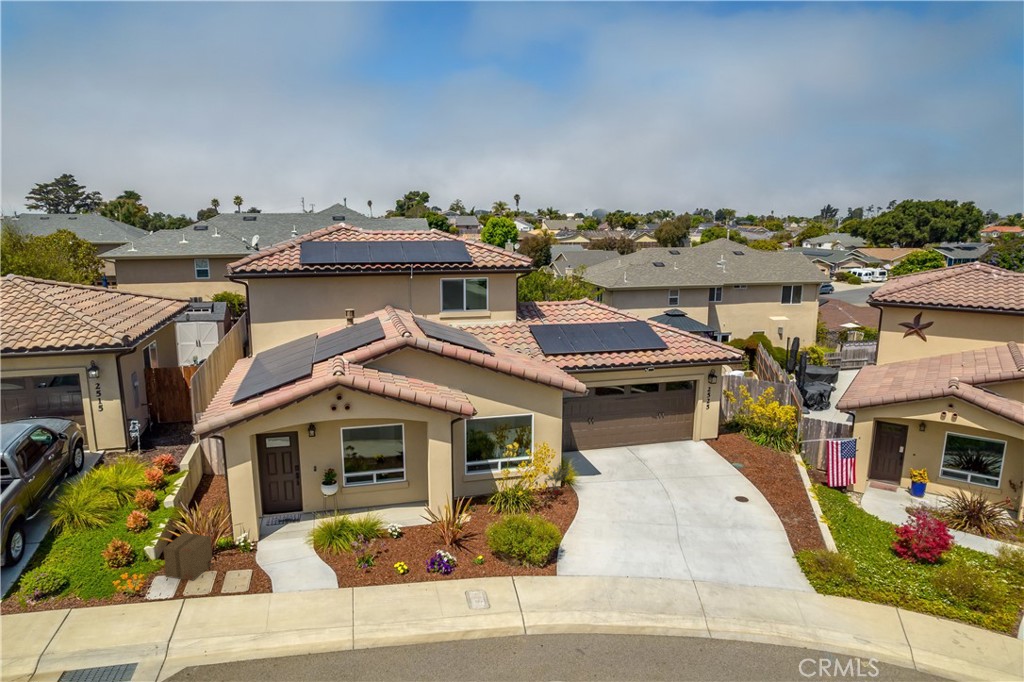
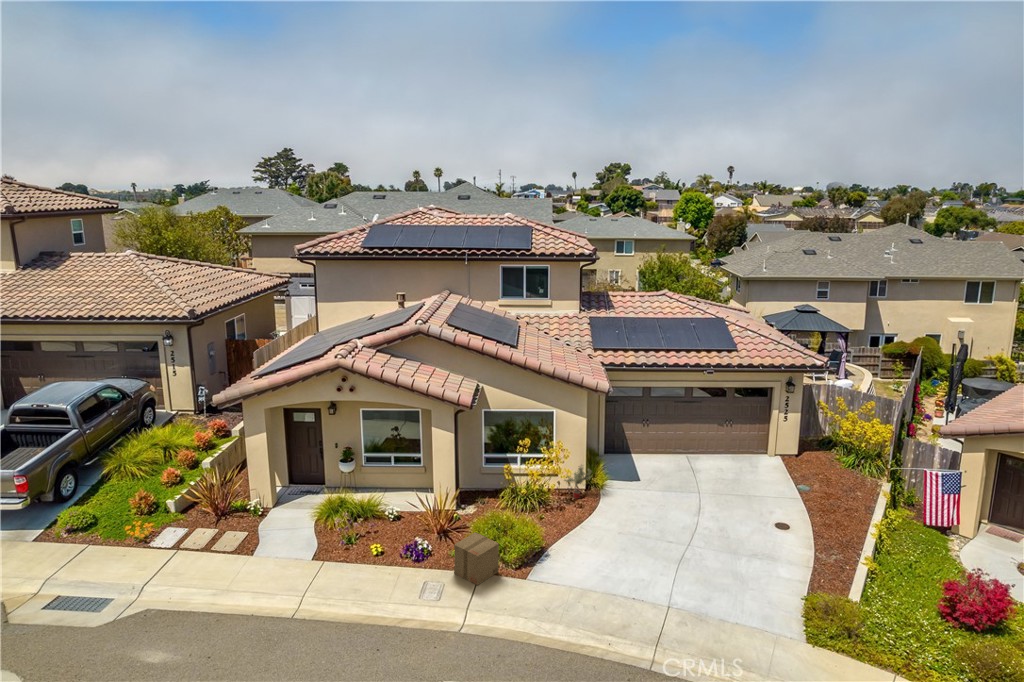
cardboard box: present [163,533,213,580] -> present [454,532,499,585]

